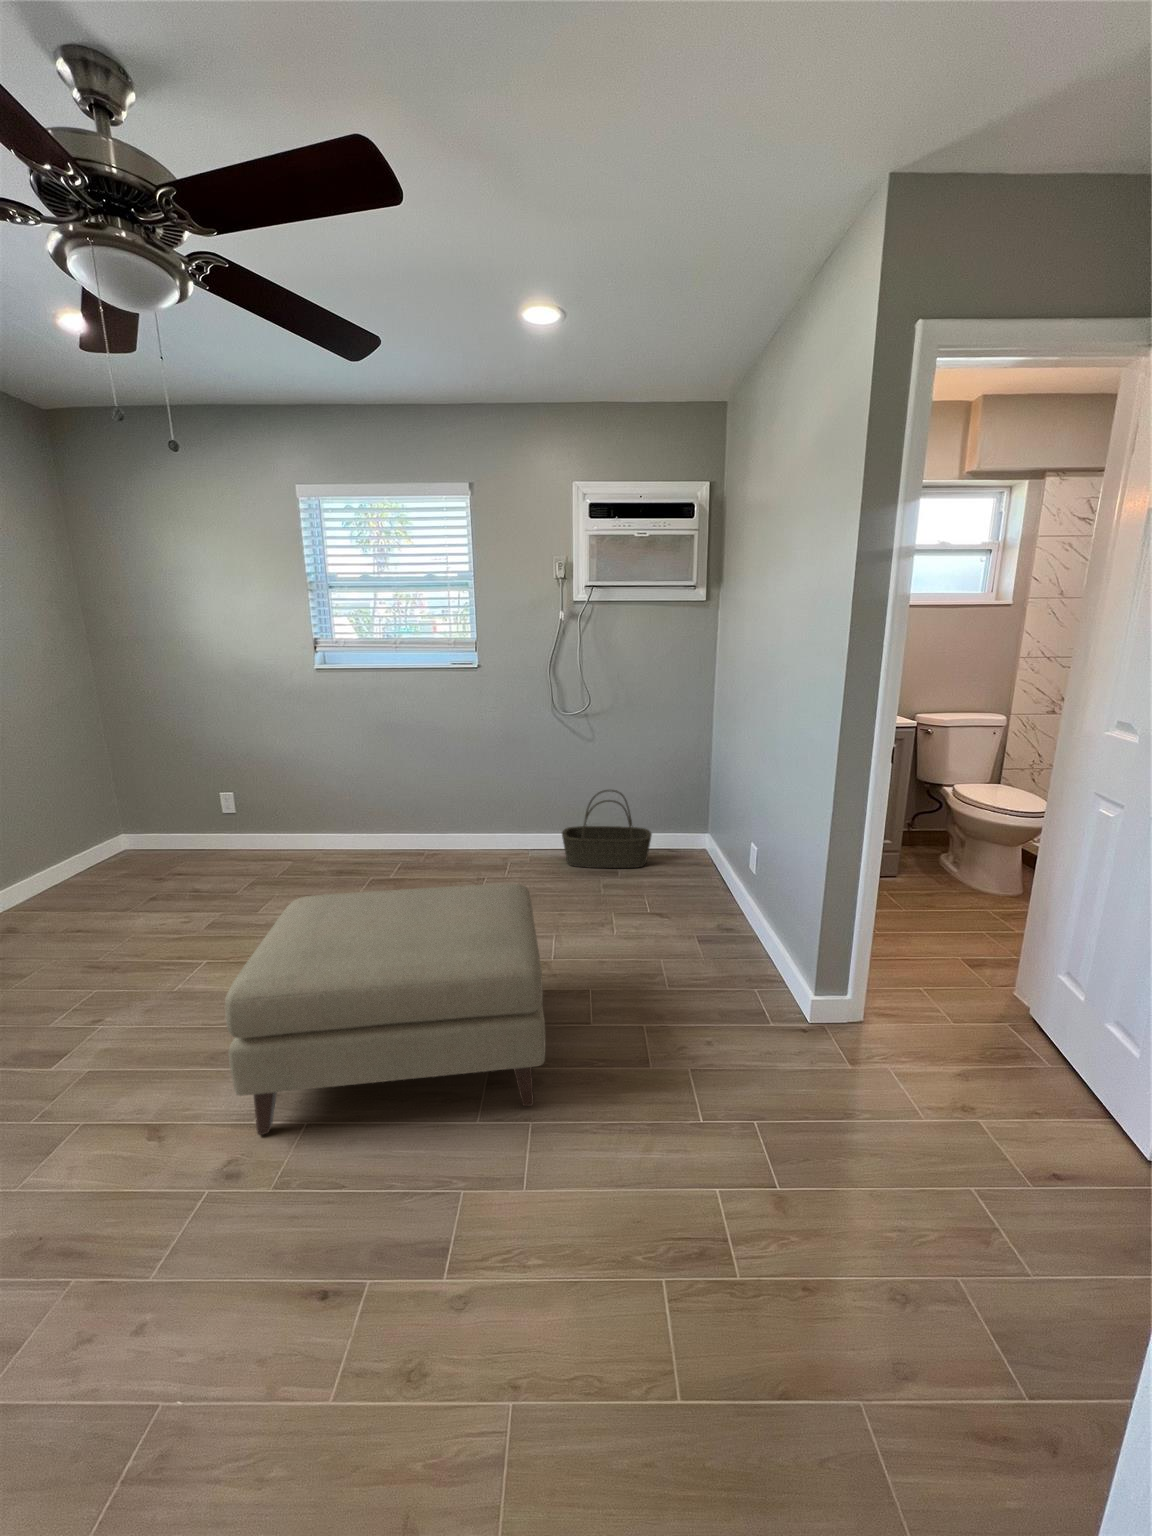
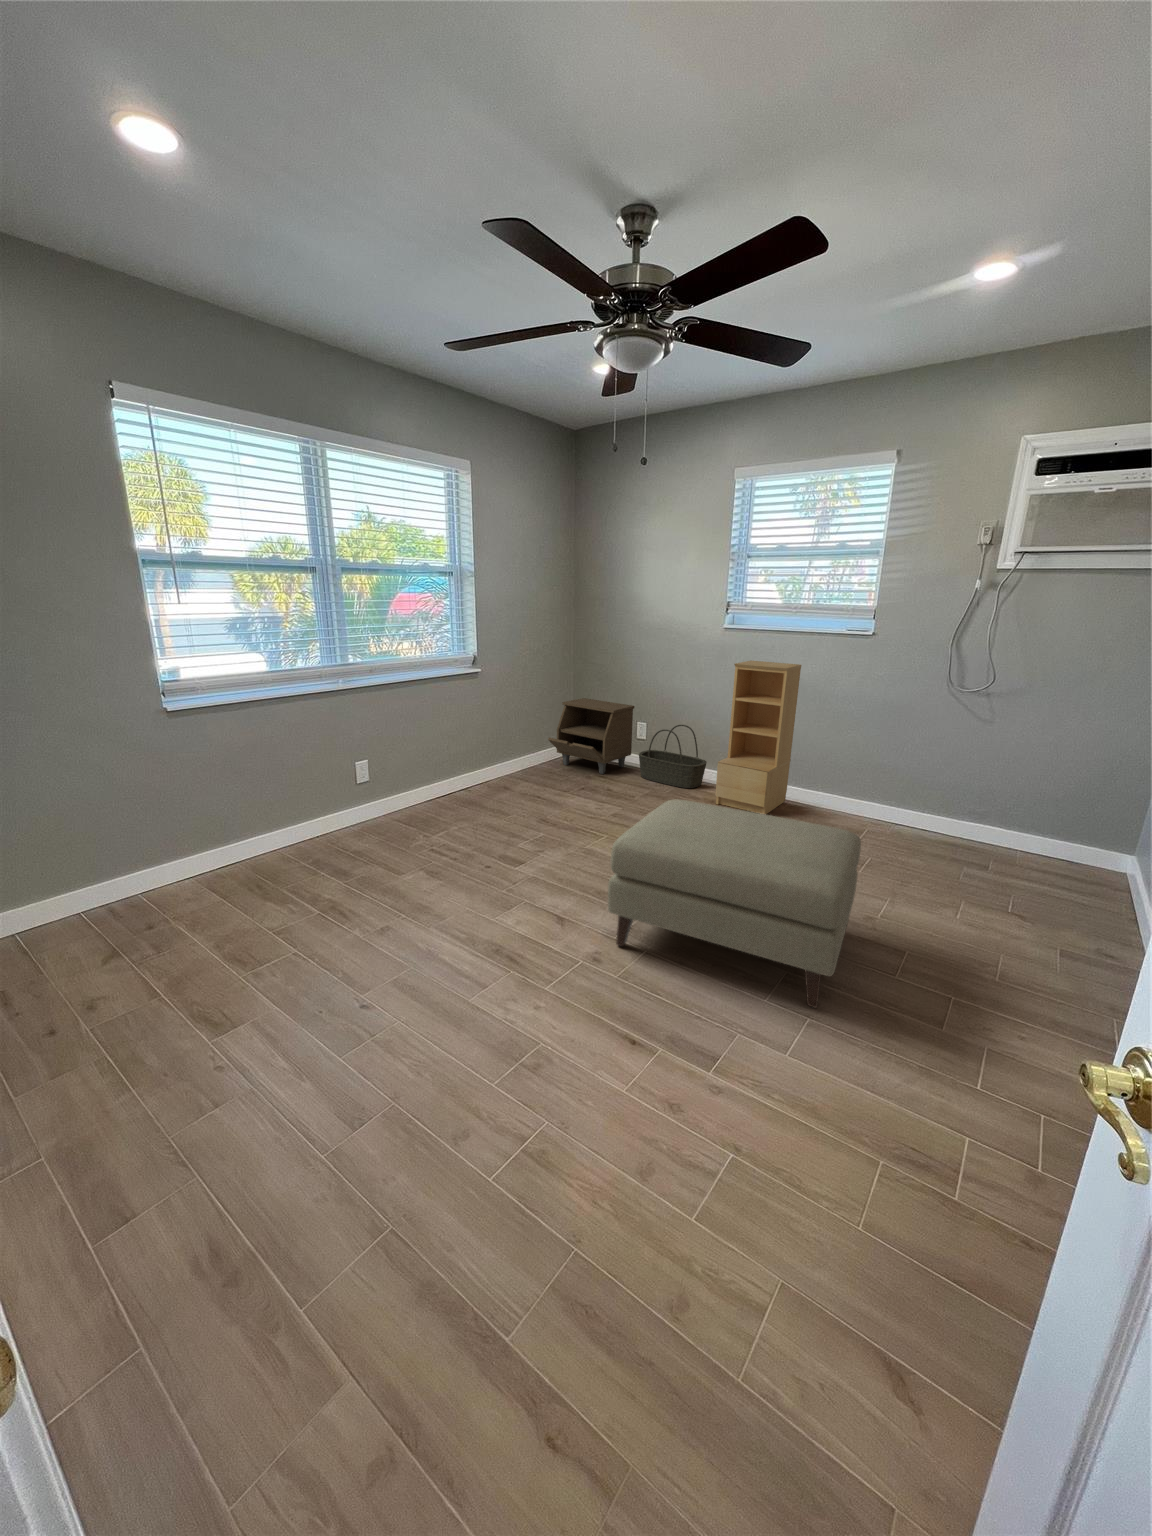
bookshelf: none [338,703,422,876] -> present [715,661,801,815]
nightstand: none [78,773,218,872] -> present [548,698,634,774]
basket: present [562,790,652,868] -> present [639,725,707,788]

